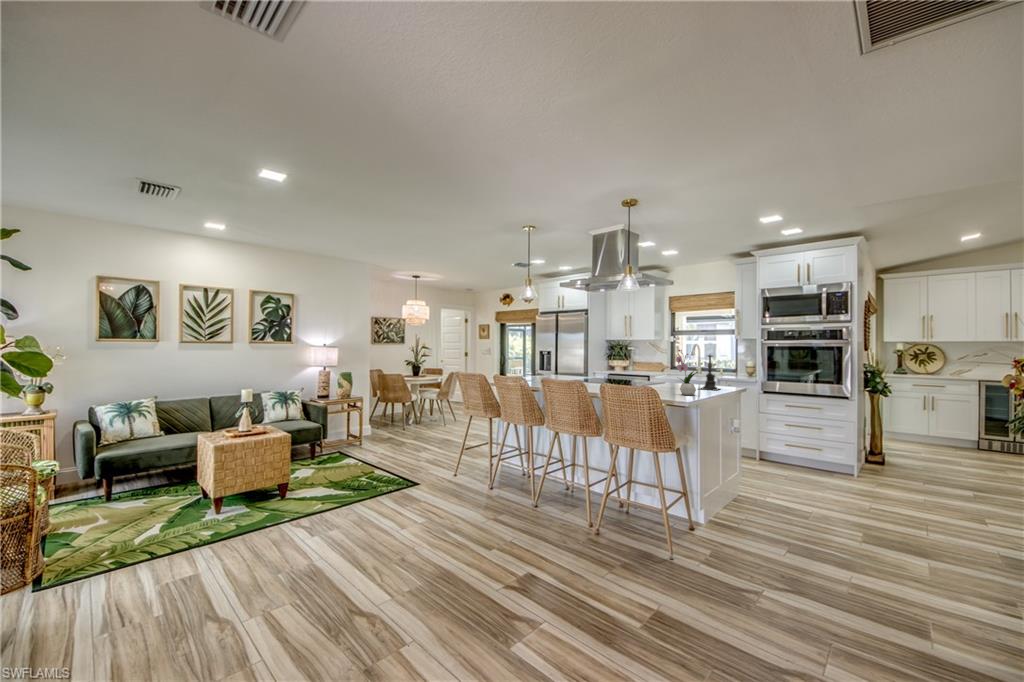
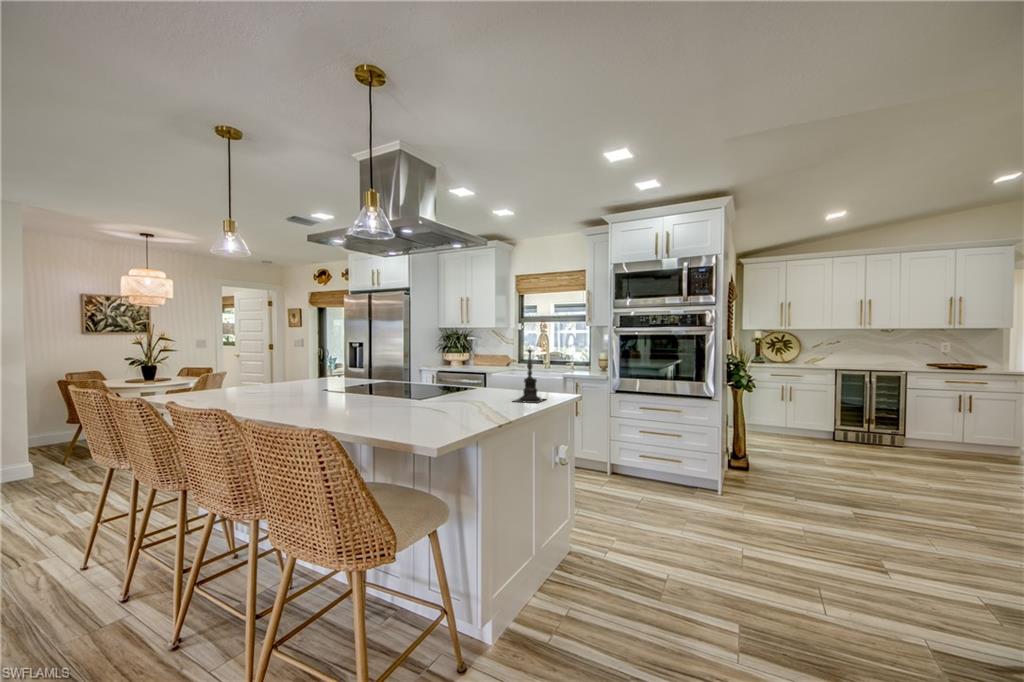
flower arrangement: present [676,350,698,395] -> none [457,342,490,420]

